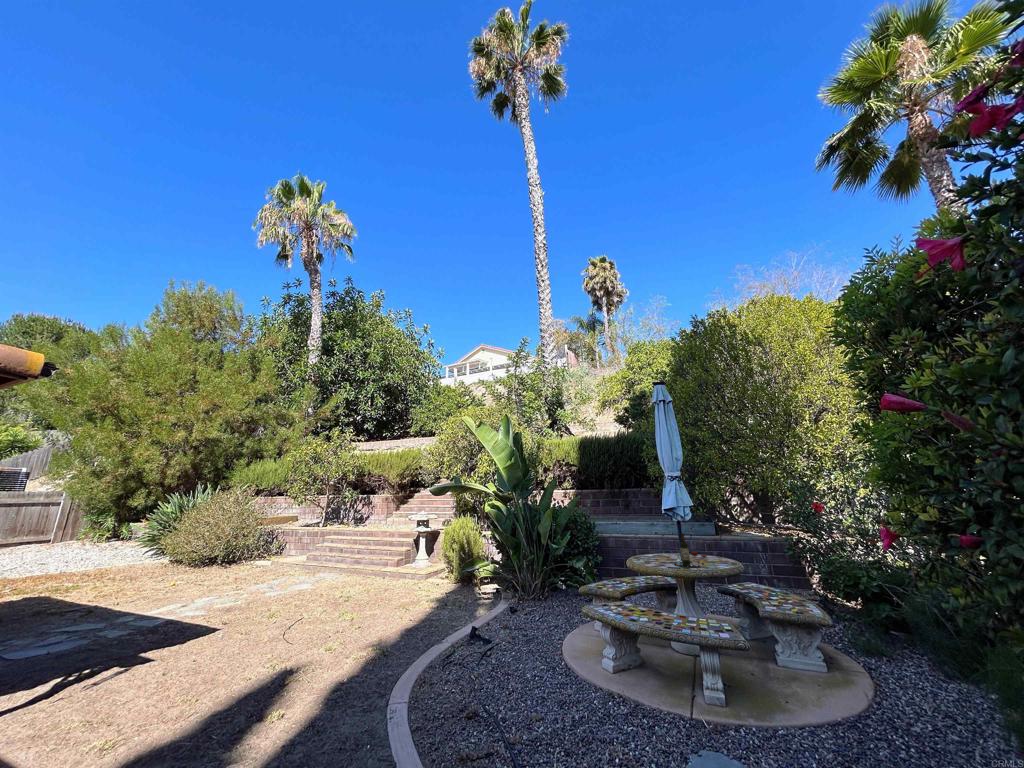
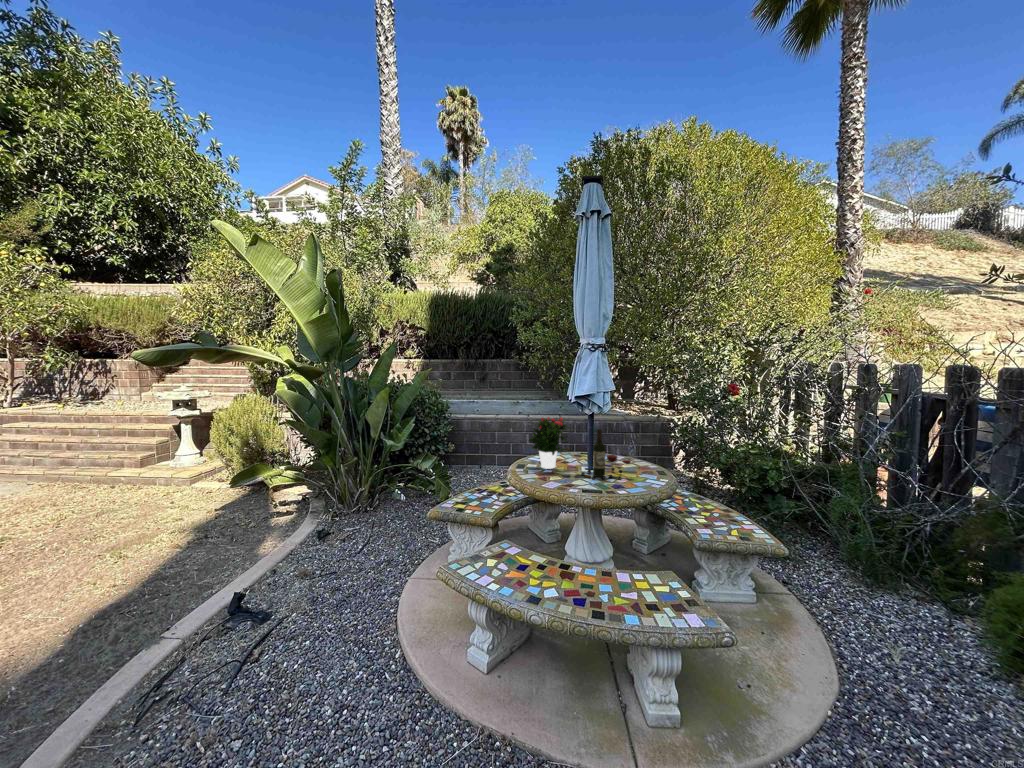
potted flower: none [639,526,667,562] -> present [529,417,570,469]

